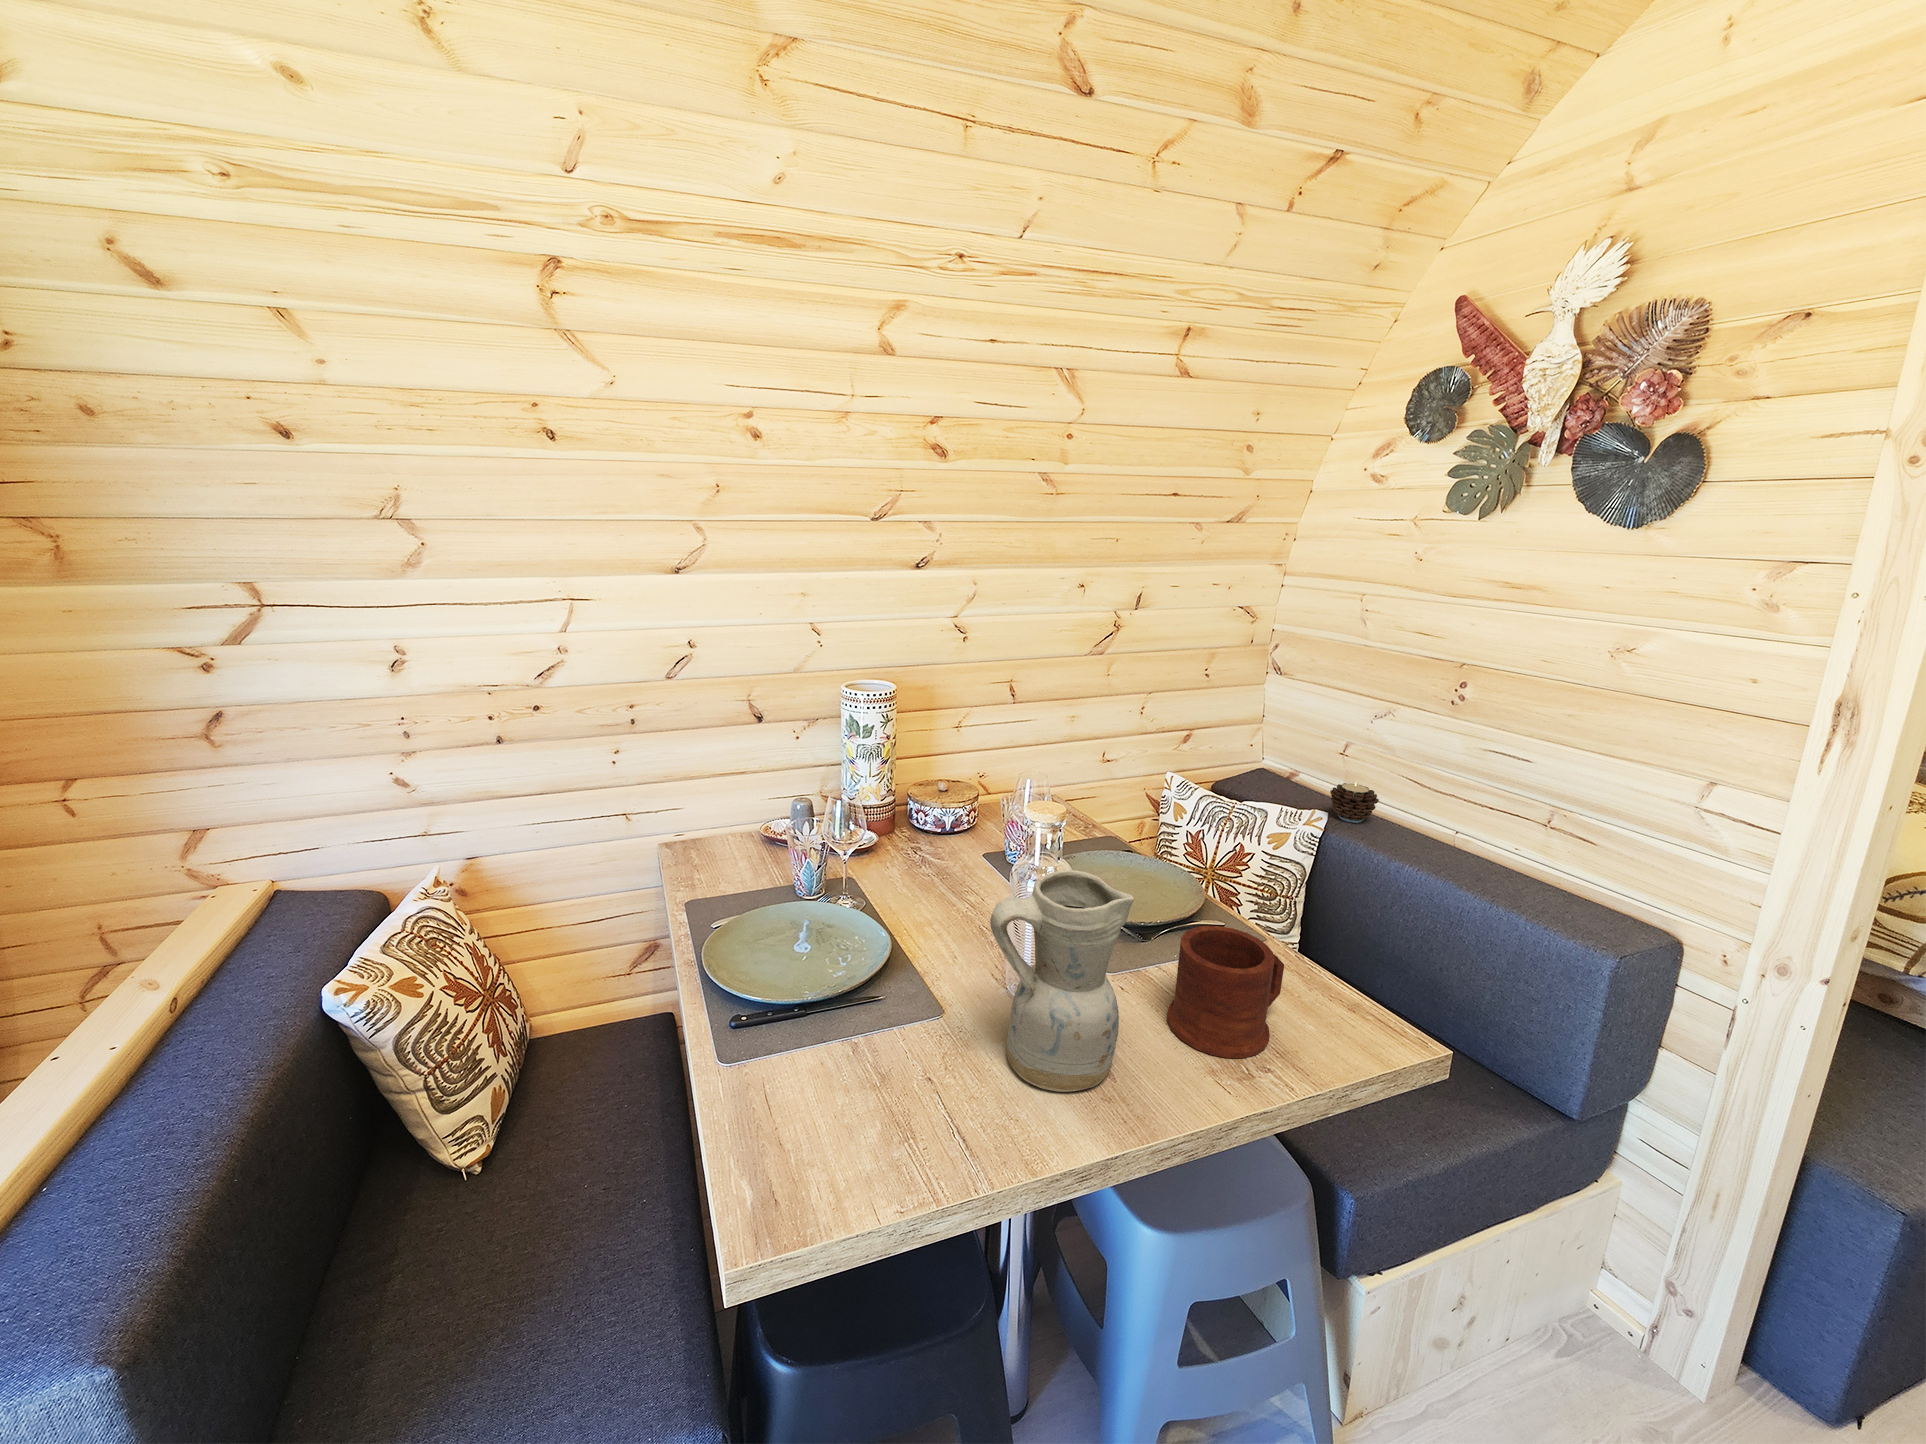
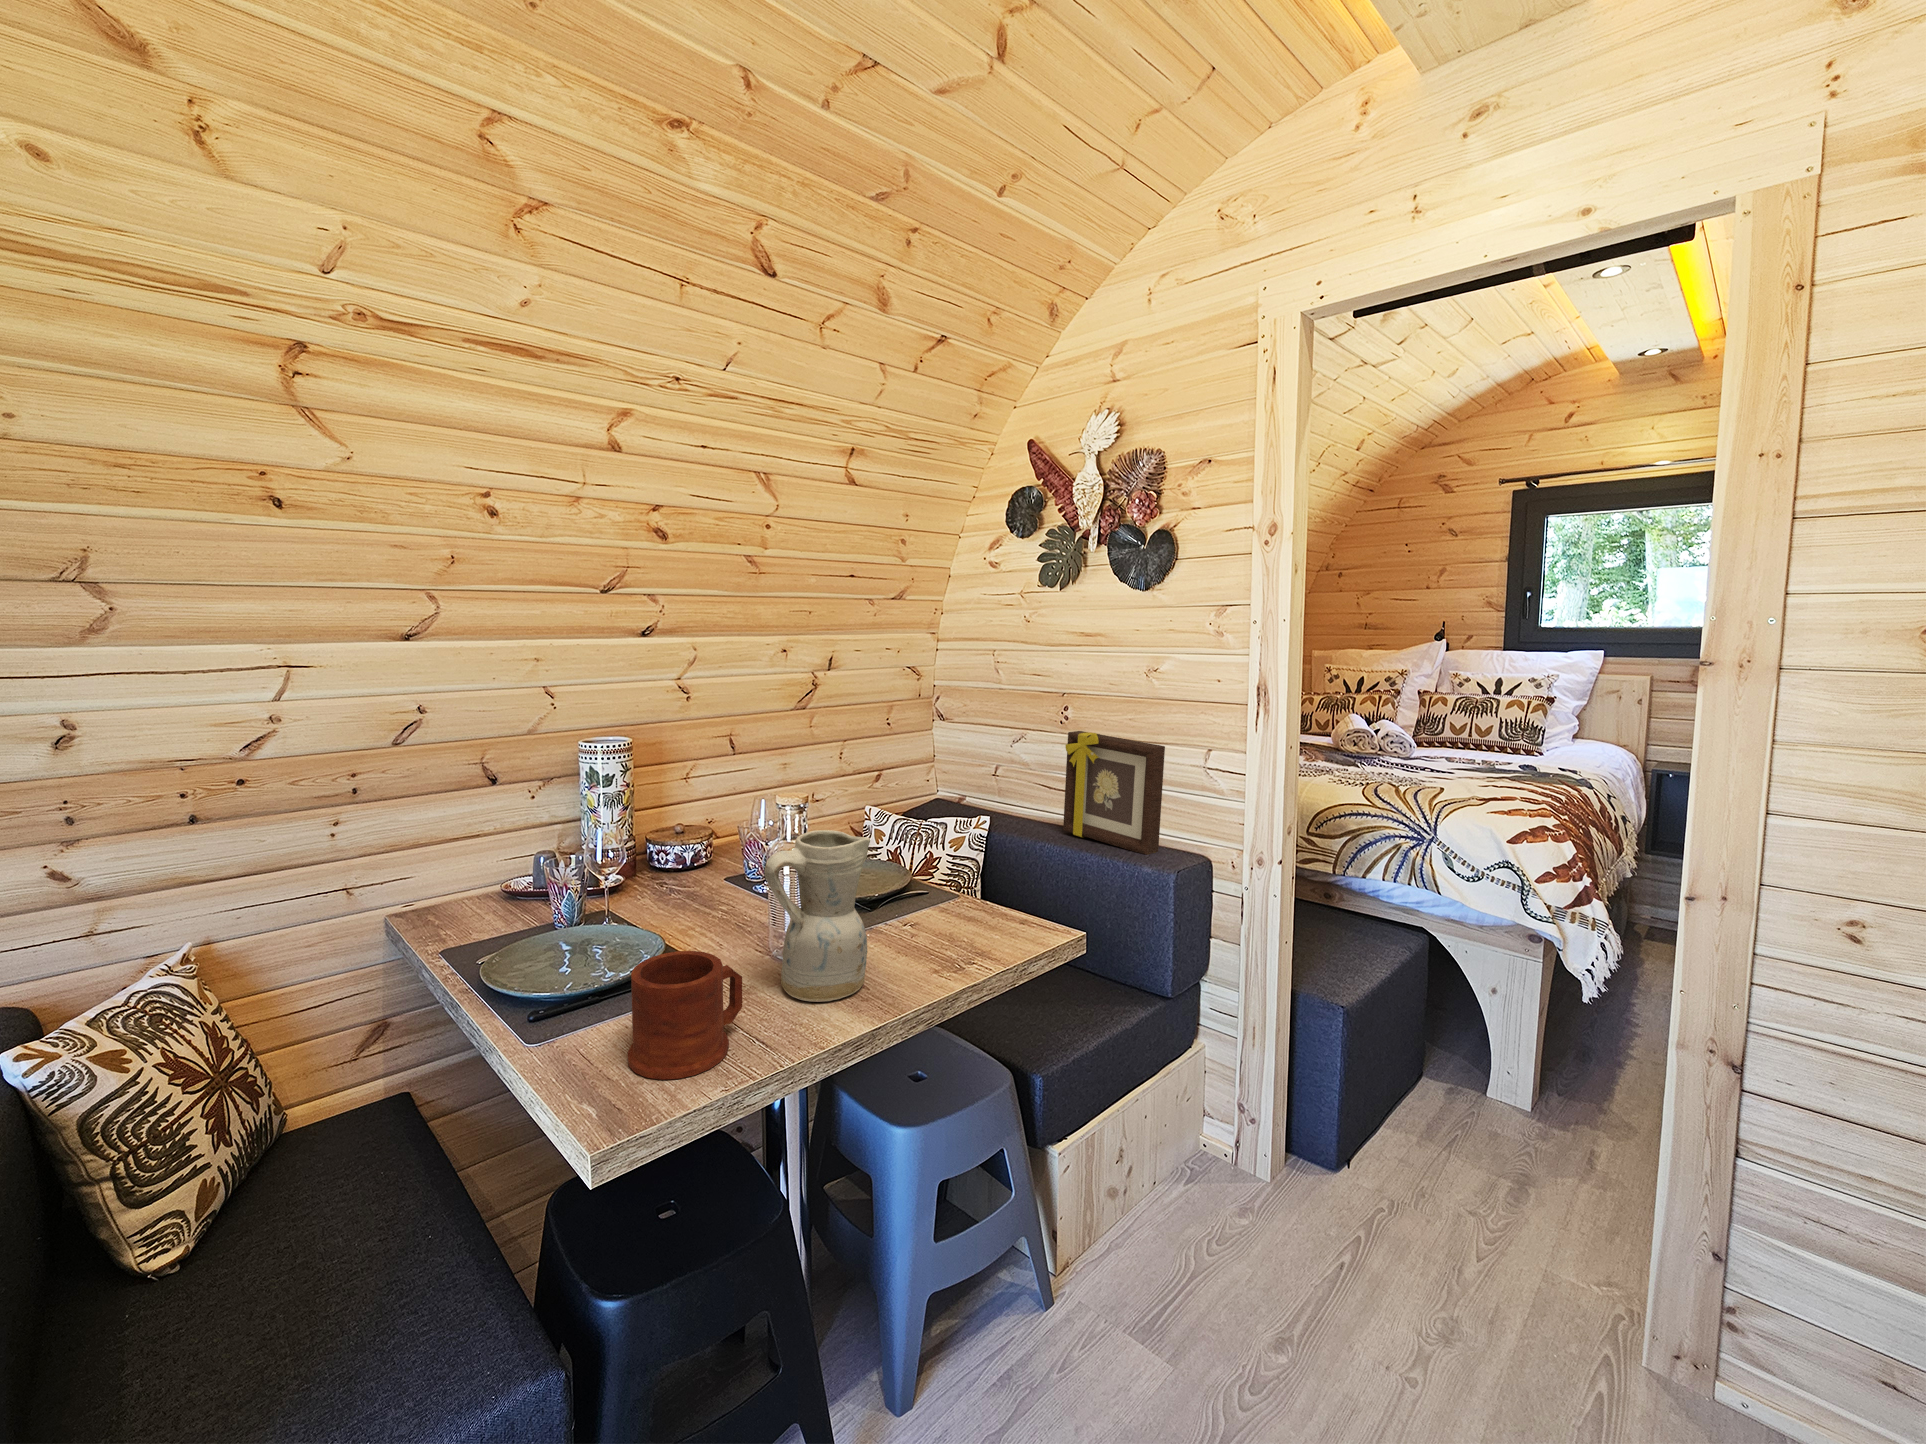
picture frame: none [1435,720,1627,915] -> present [1063,731,1165,855]
candle: present [1330,782,1379,823] -> none [988,791,1023,824]
mug: present [1167,926,1284,1058] -> present [628,951,742,1080]

